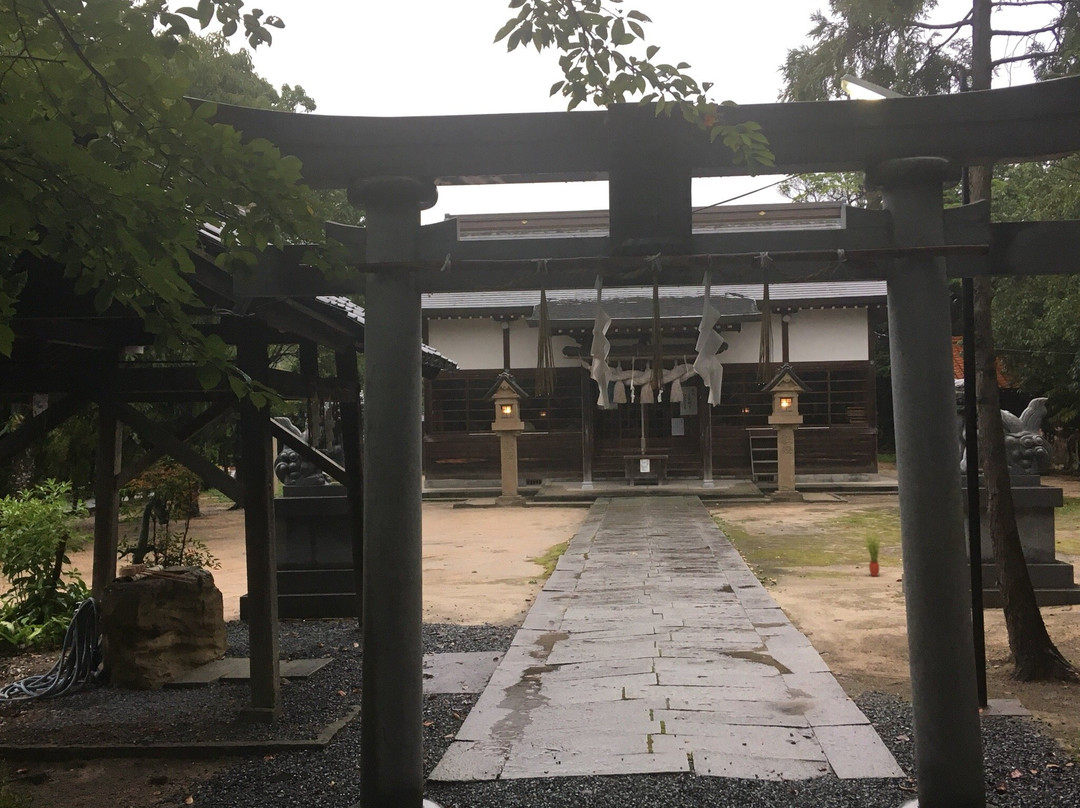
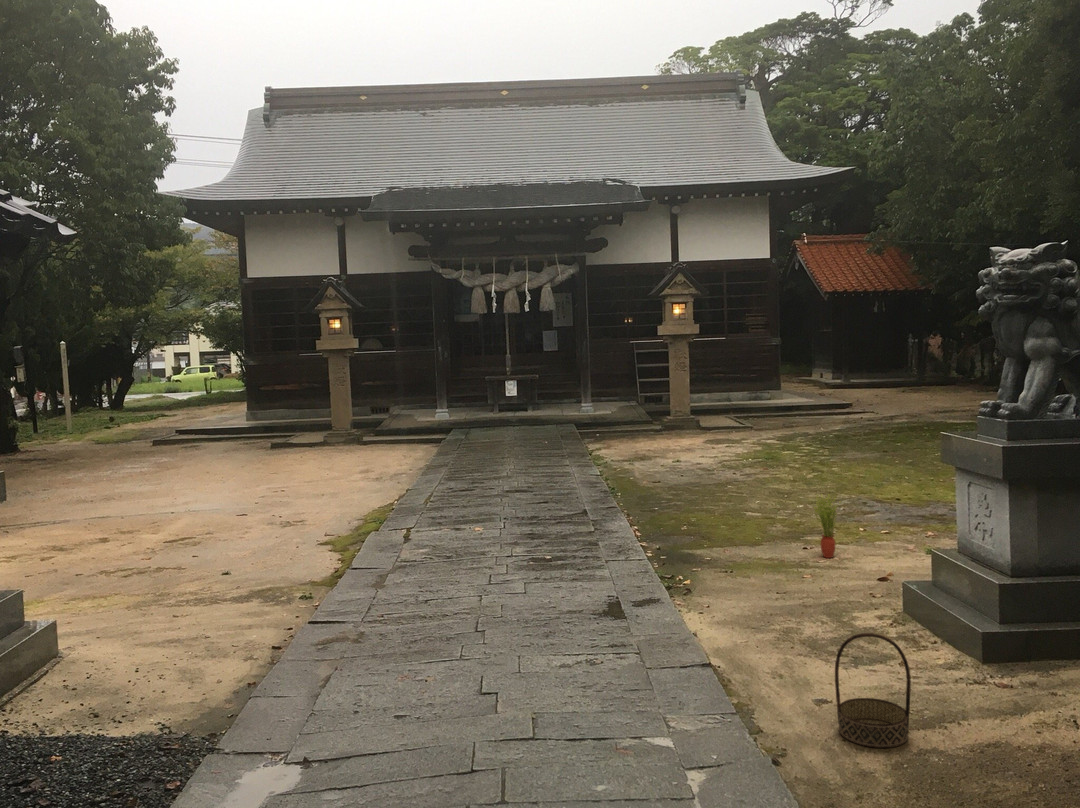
basket: none [845,584,884,643] -> present [835,633,911,748]

